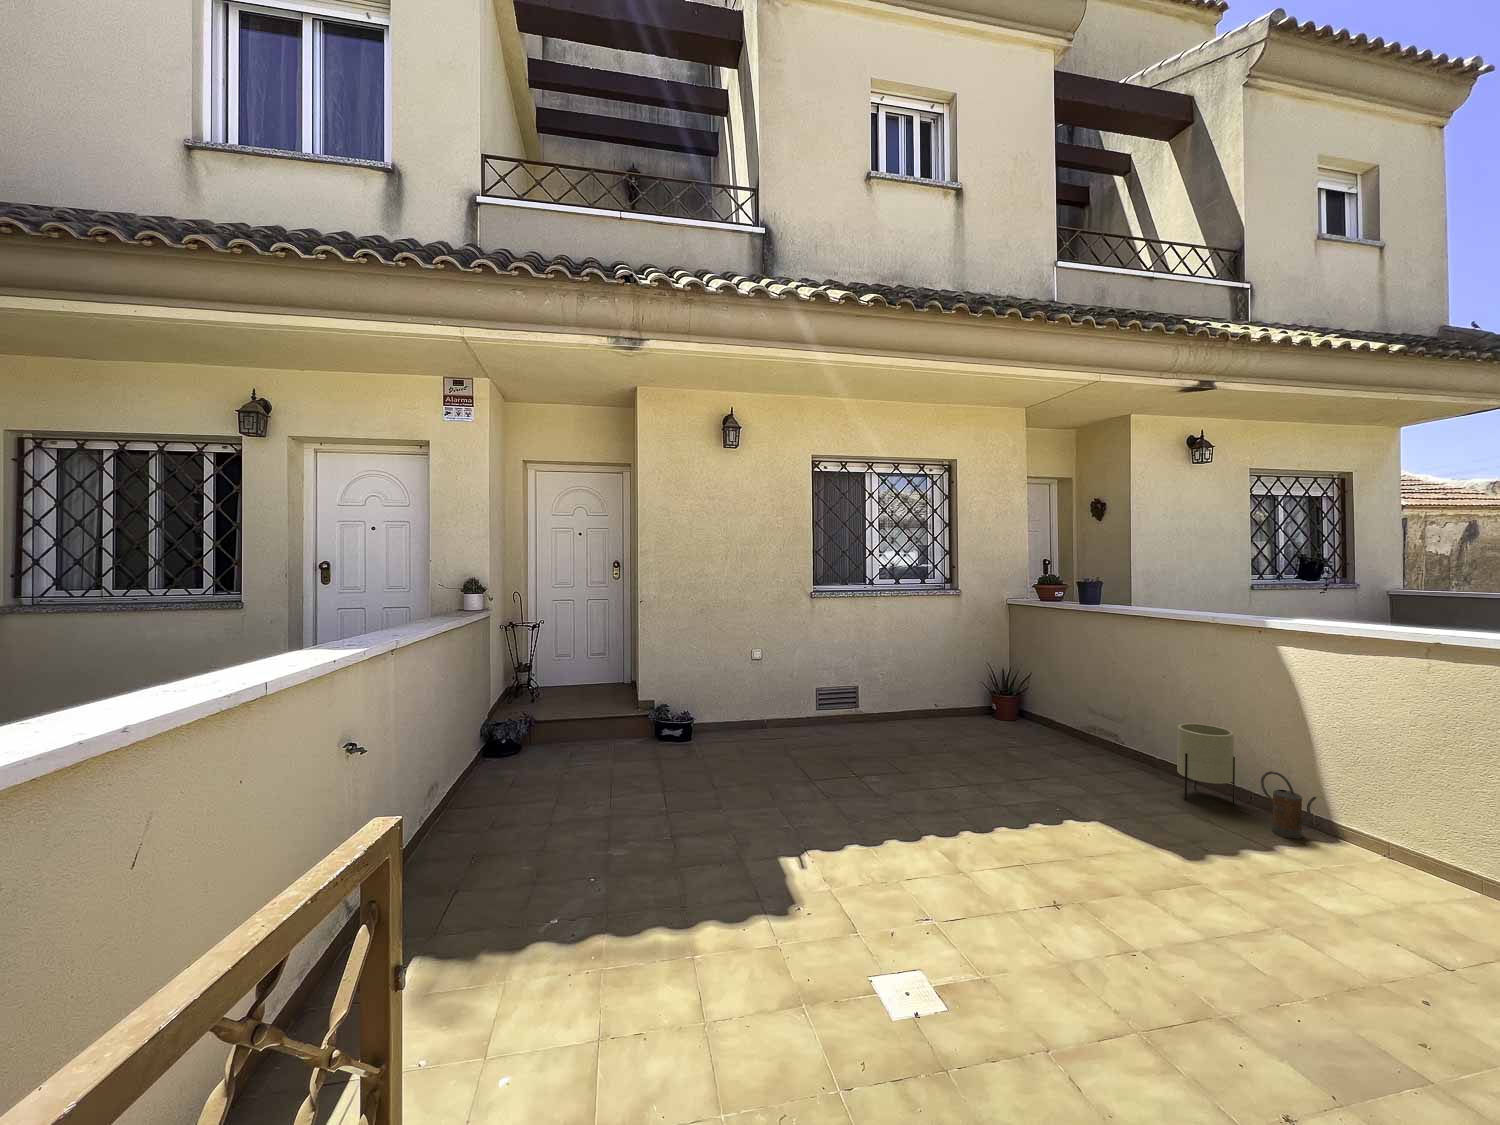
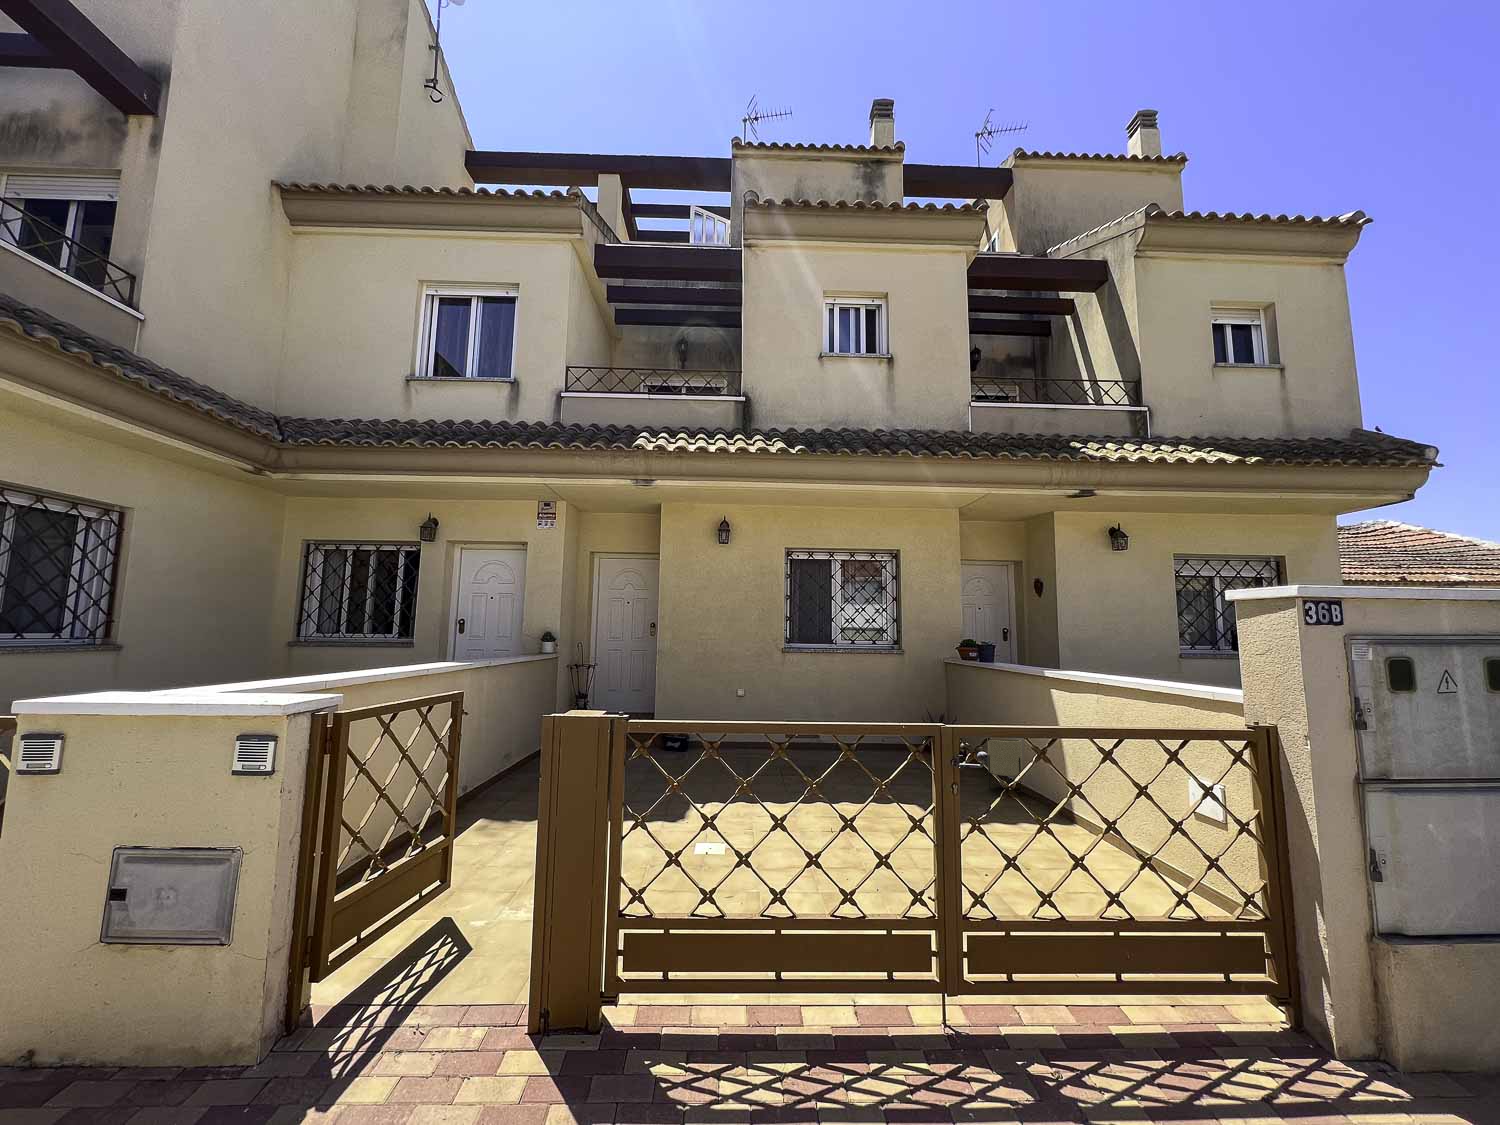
watering can: present [1261,771,1317,838] -> none [1020,762,1038,805]

